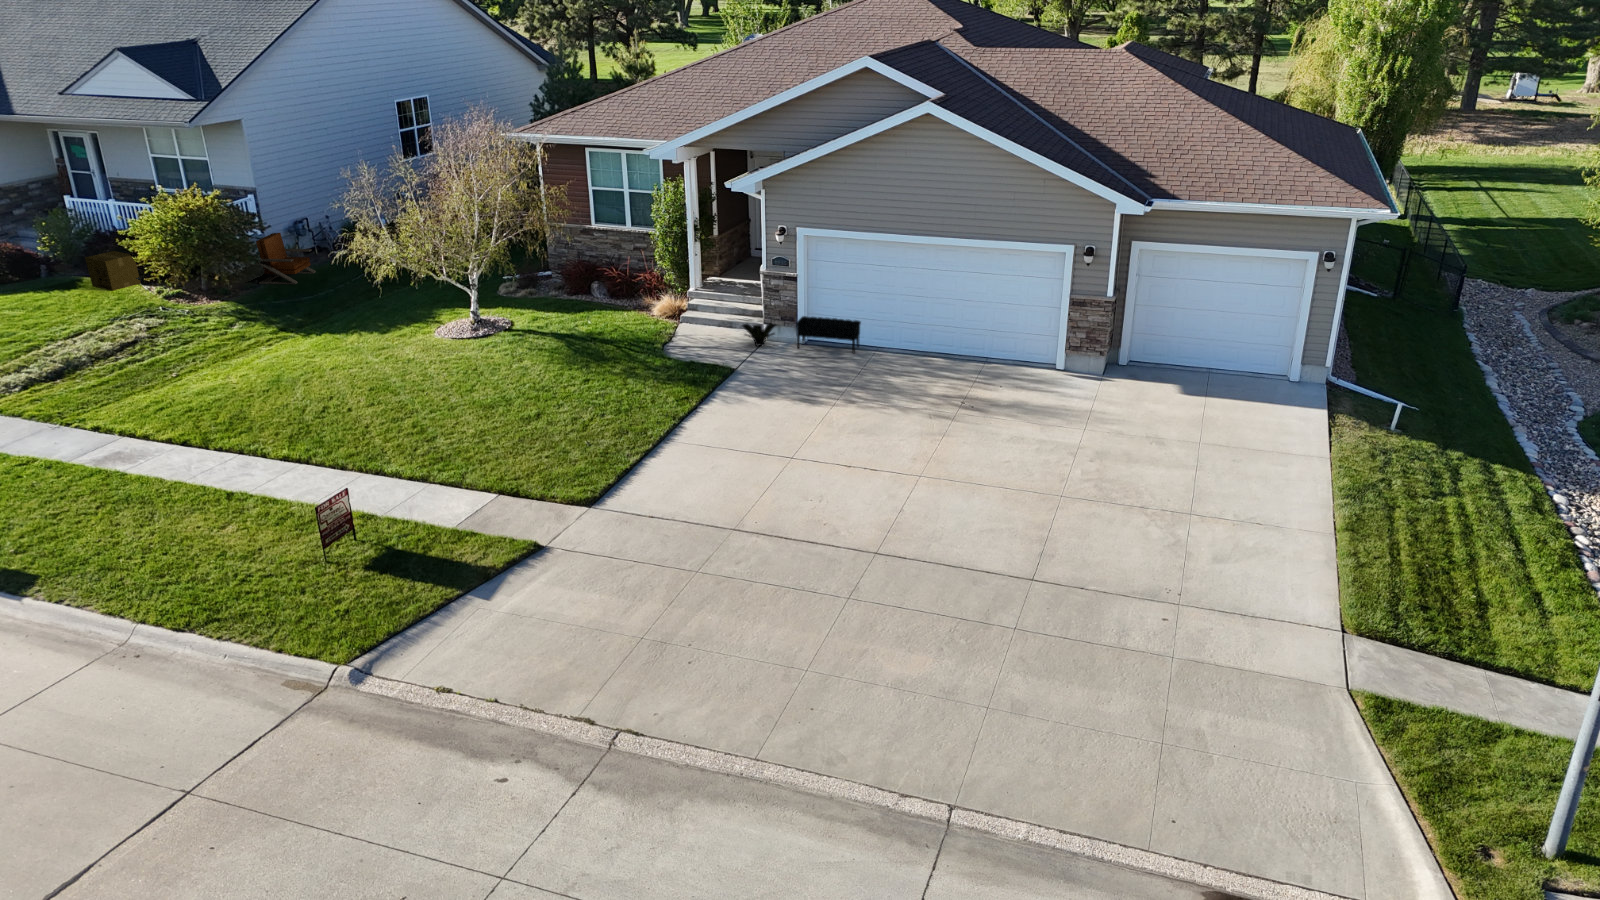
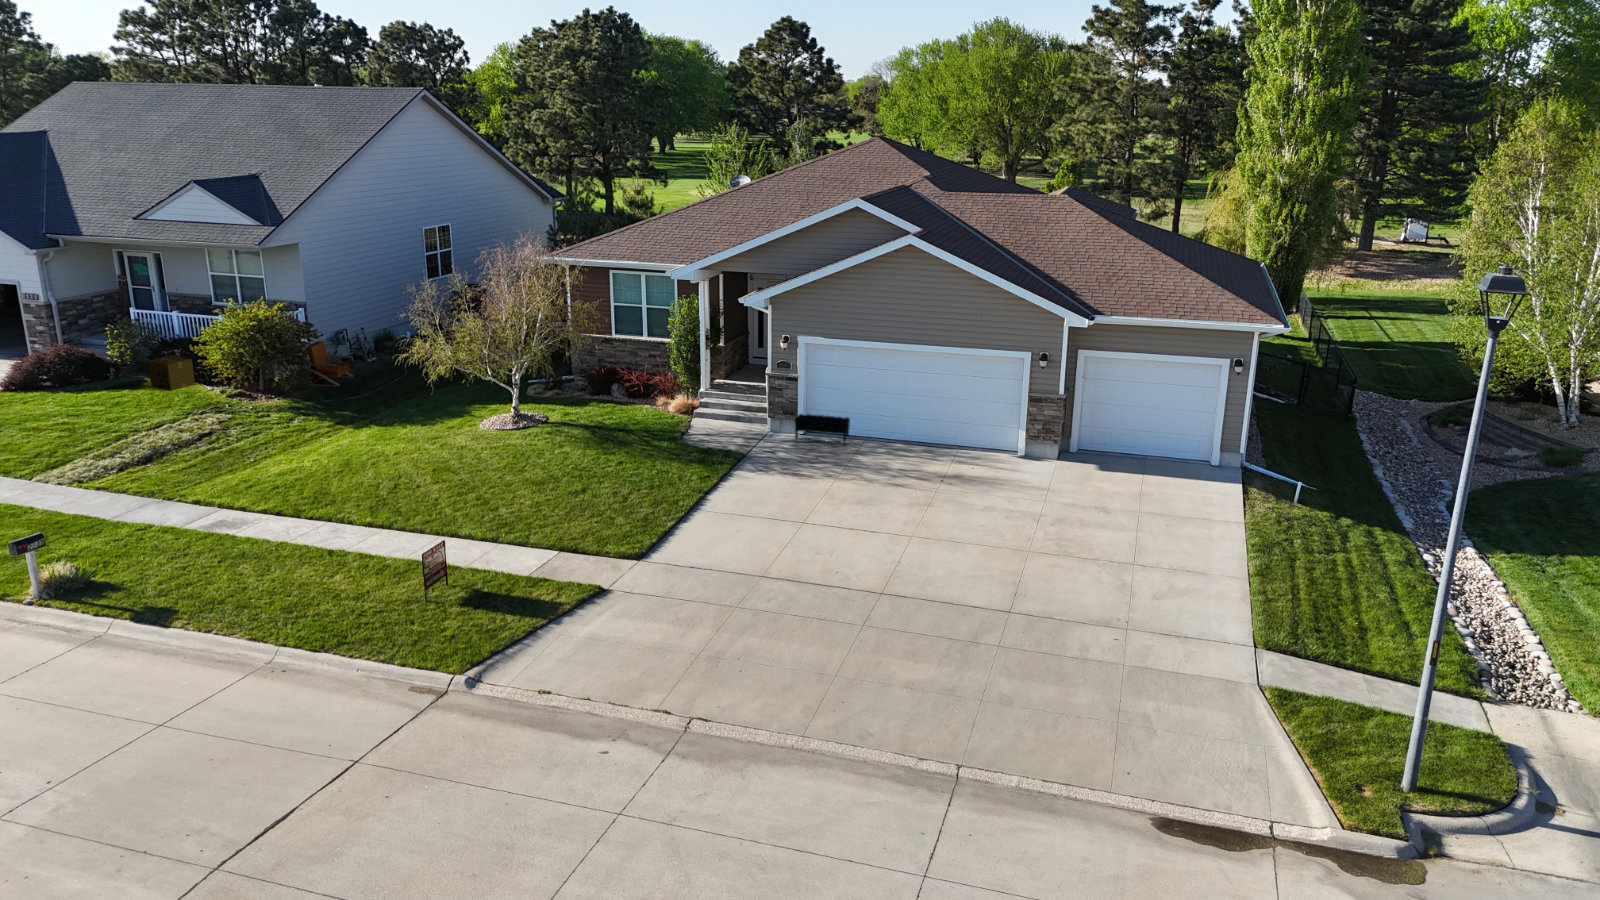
potted plant: present [742,323,776,346] -> none [745,419,778,440]

